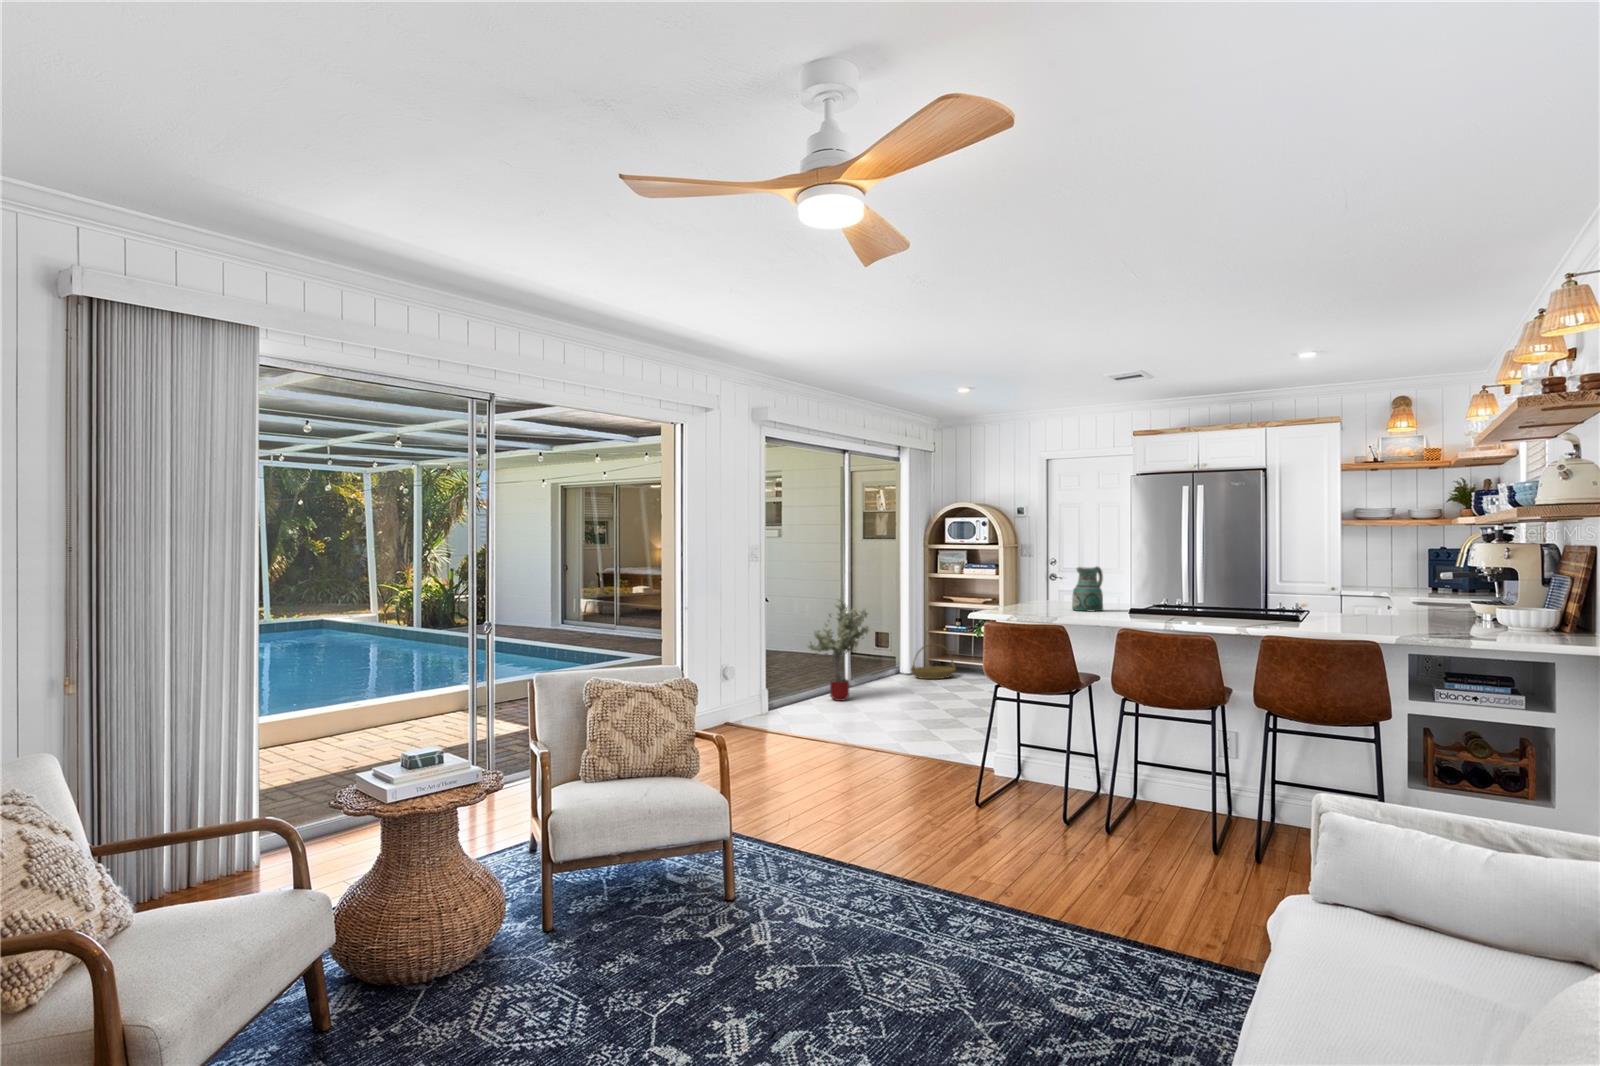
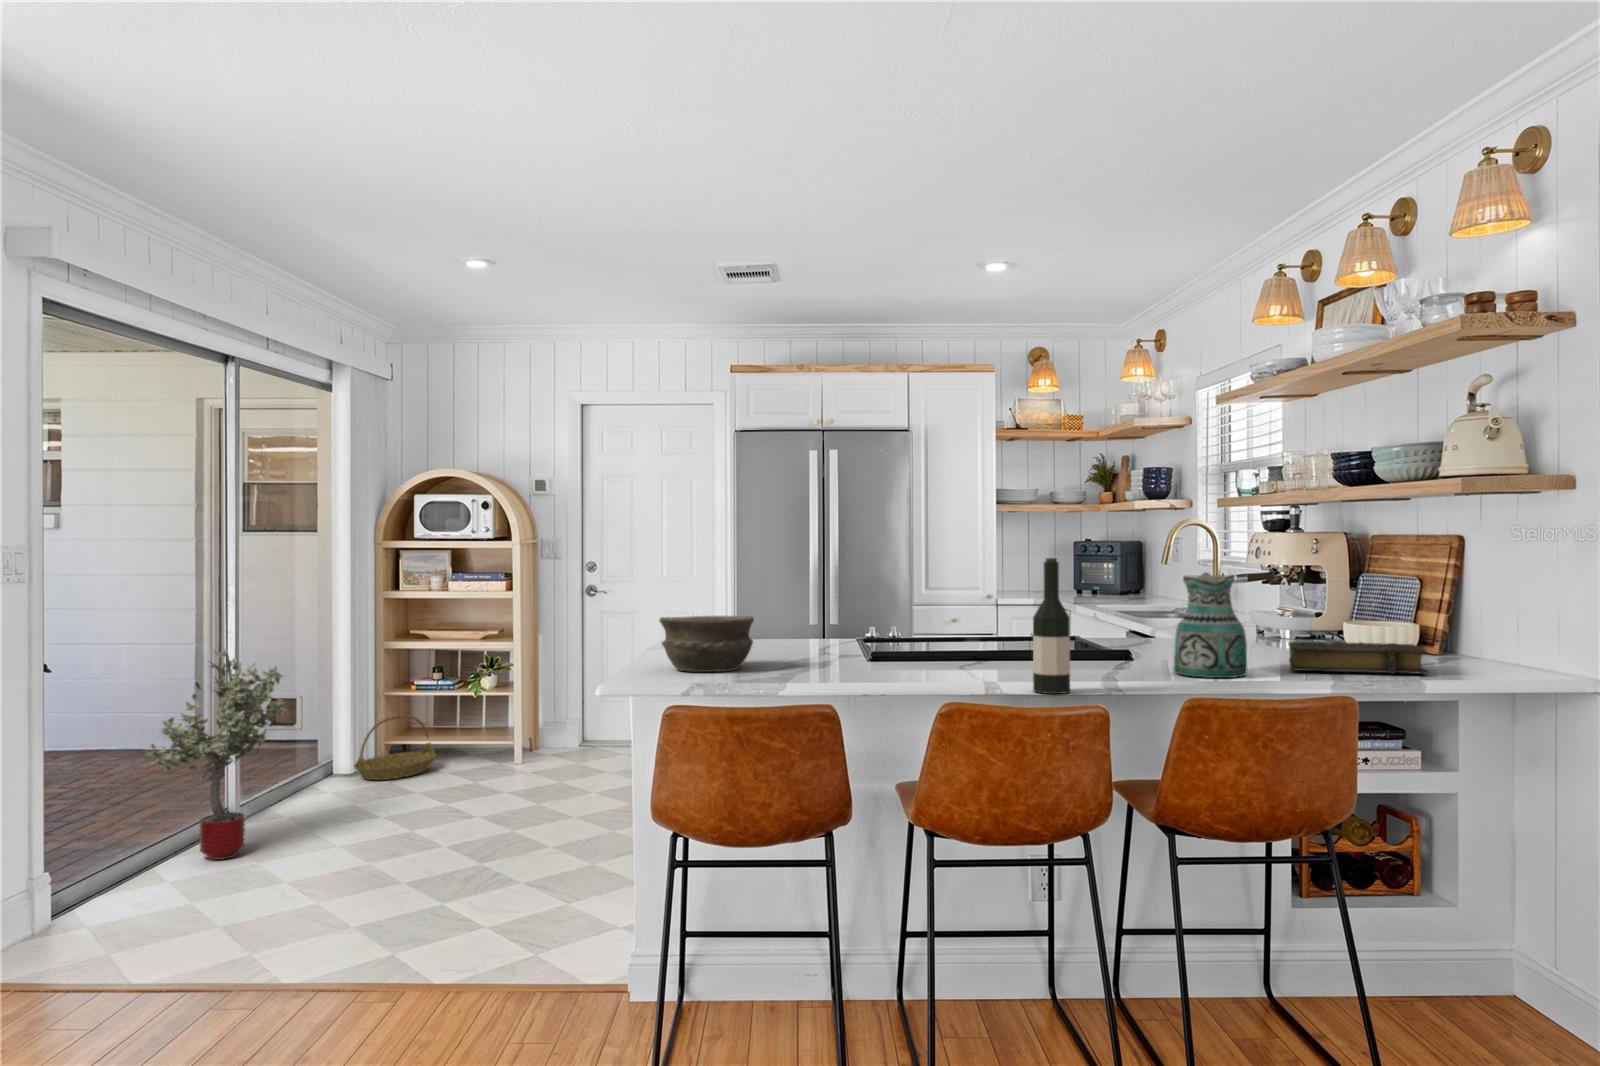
wine bottle: none [1167,559,1188,629] -> present [1033,558,1070,694]
ceramic pitcher: present [1072,567,1103,611] -> present [1174,572,1247,678]
bowl: none [1012,586,1062,615] -> present [659,616,754,672]
book: none [1360,615,1464,635] -> present [1289,642,1429,674]

